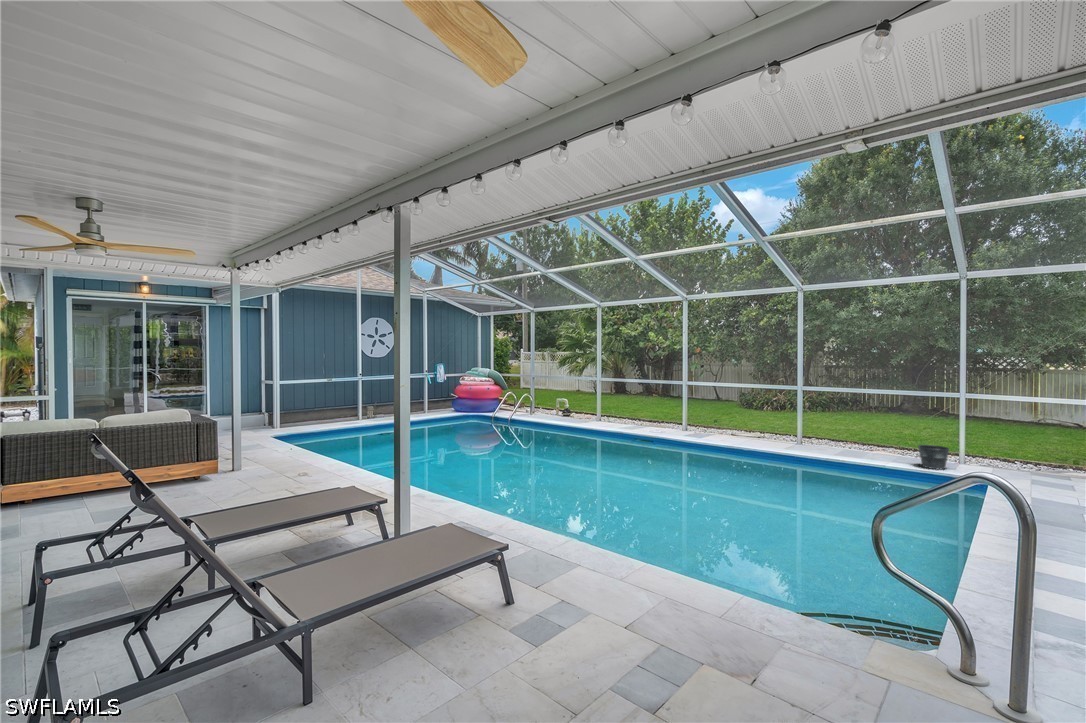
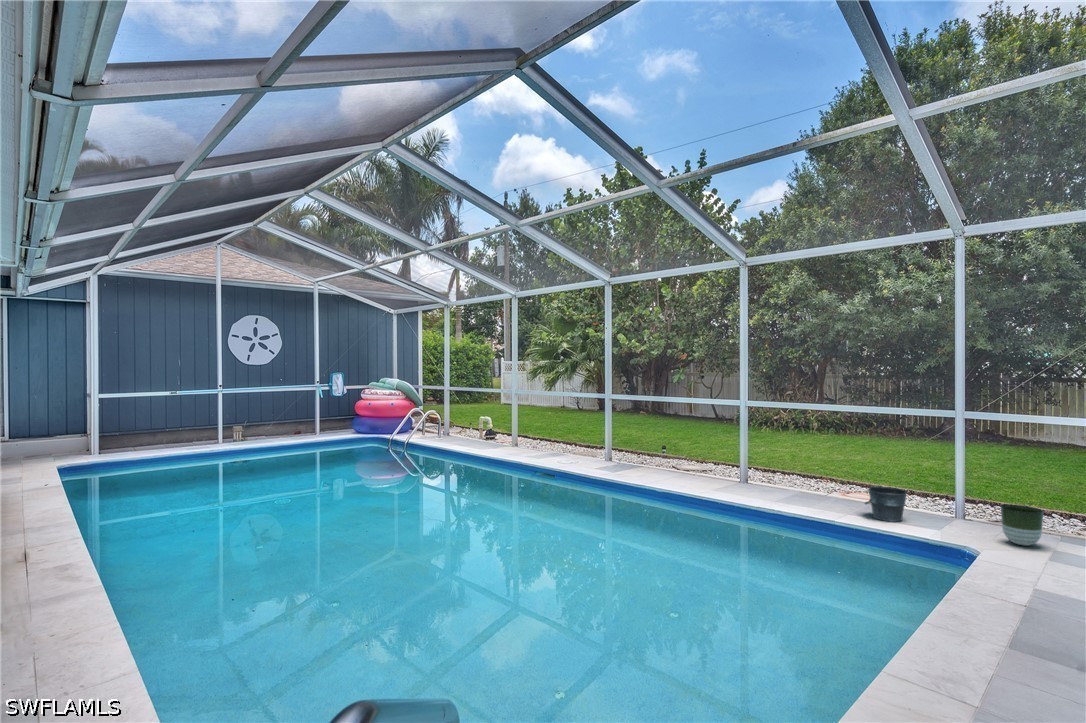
planter: none [1028,455,1062,483] -> present [1001,505,1043,546]

